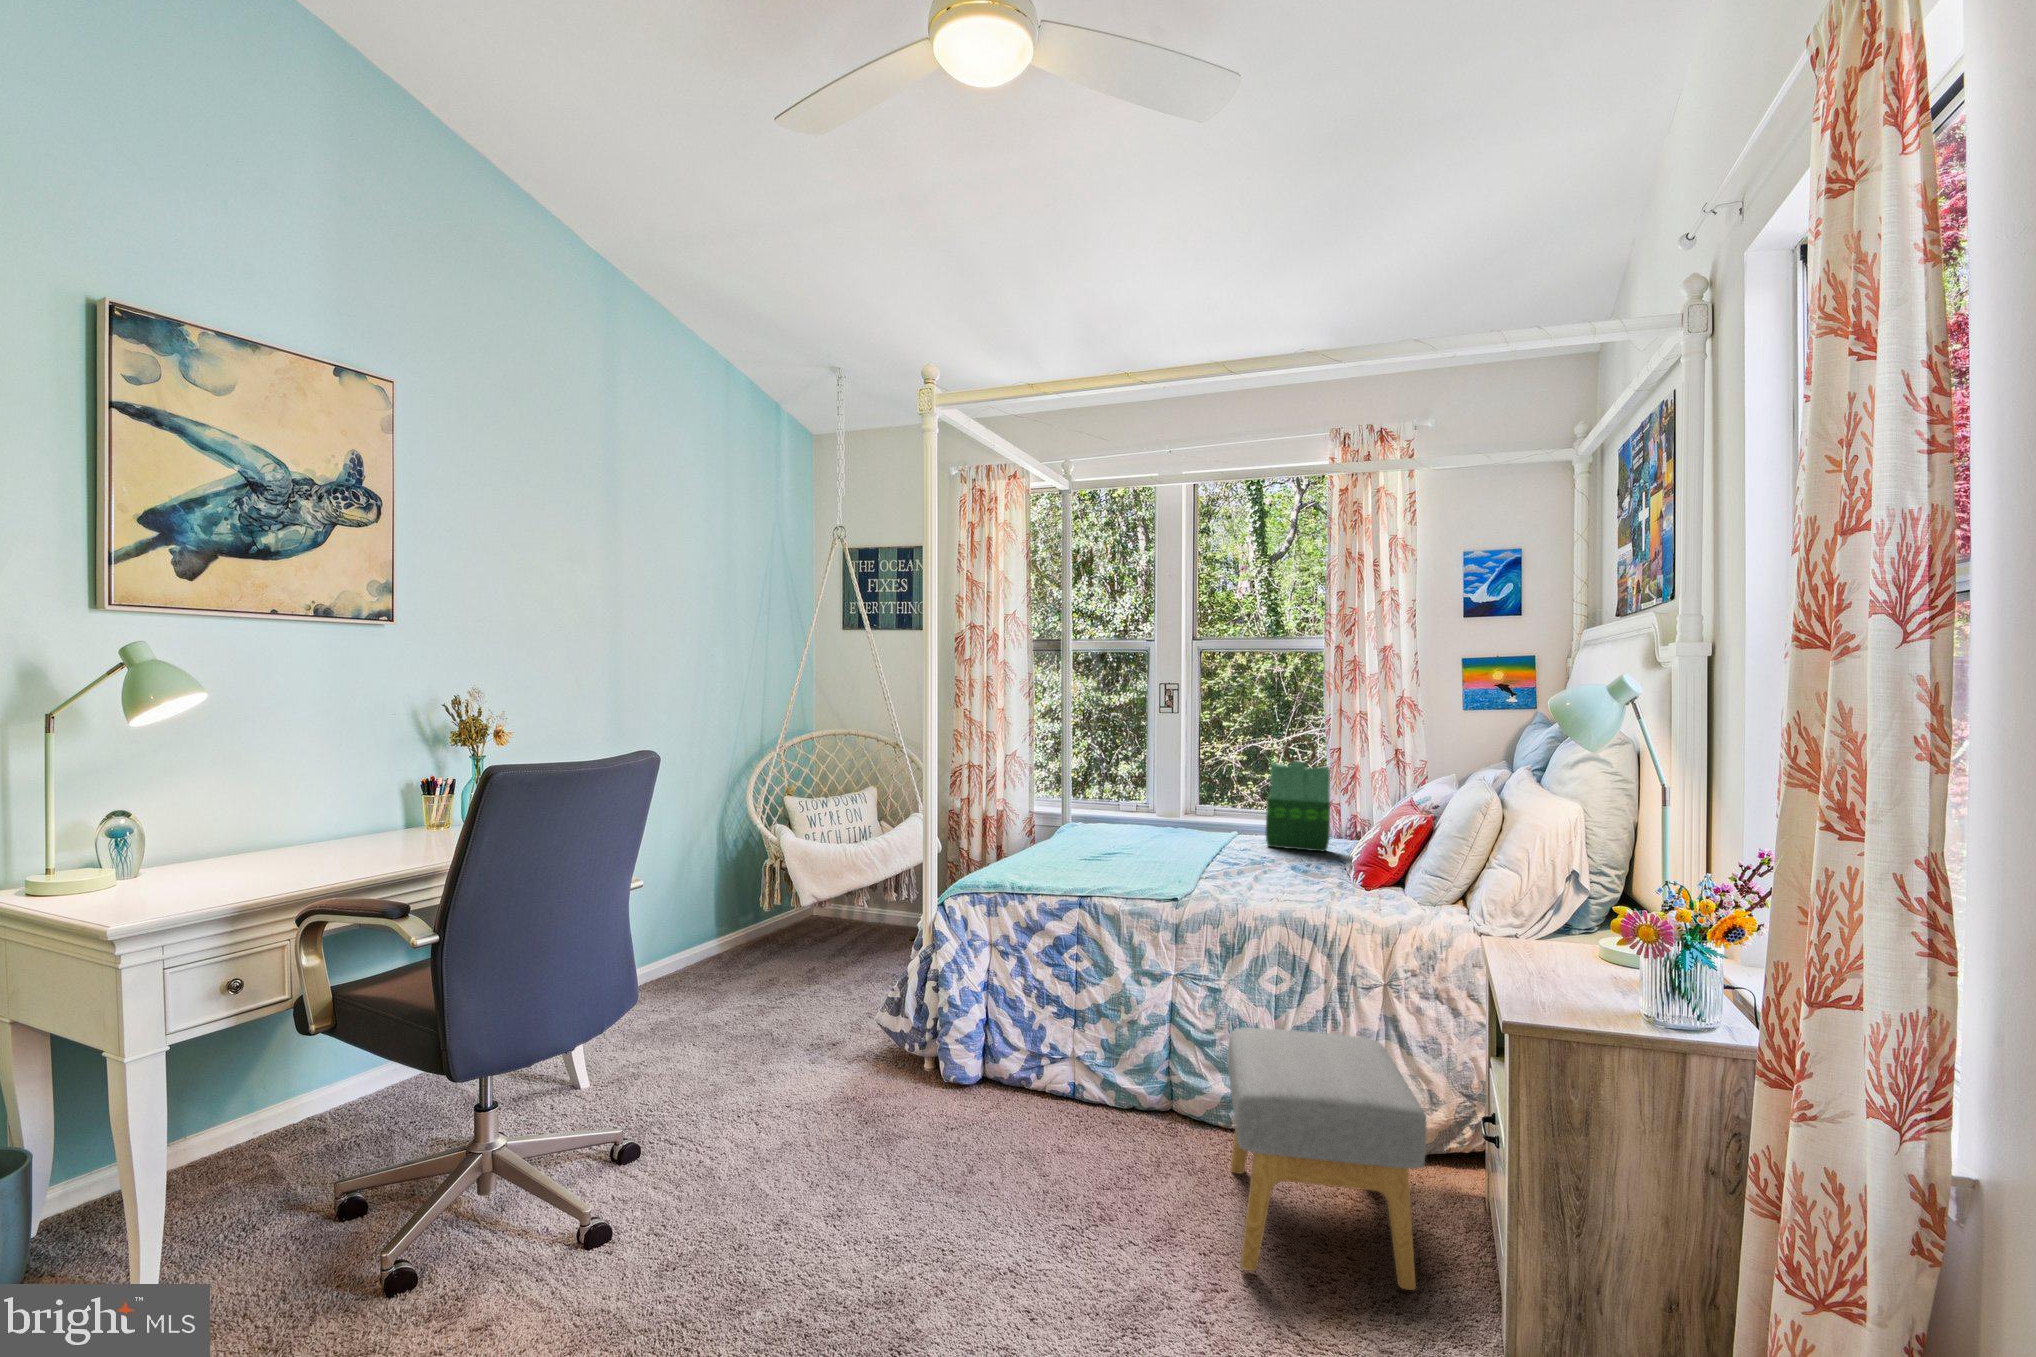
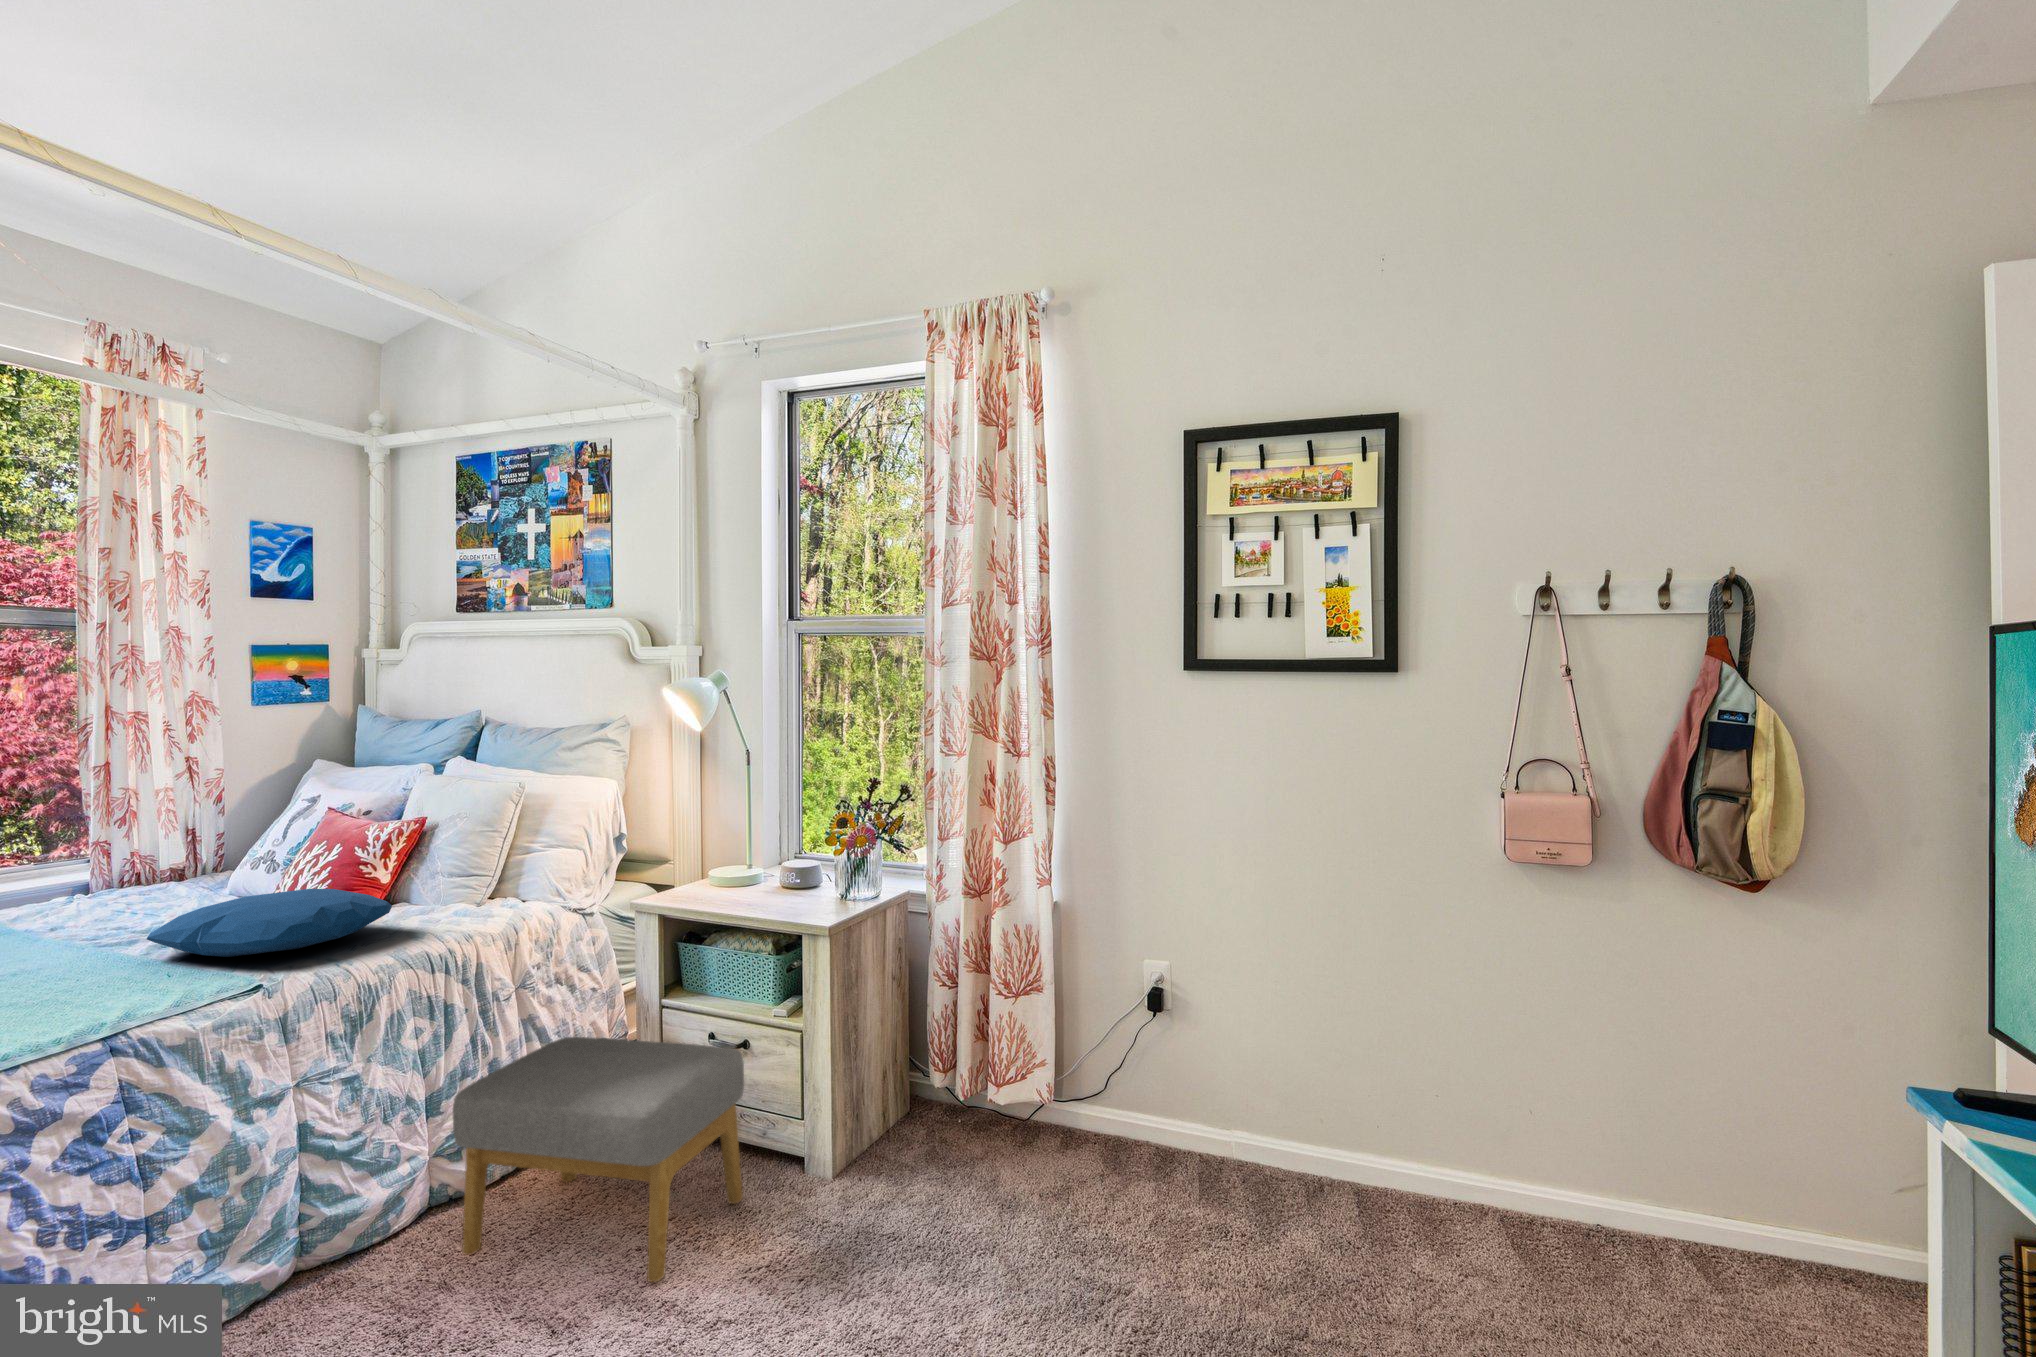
tote bag: present [1266,737,1330,851] -> none [68,757,181,916]
pillow: none [1188,843,1319,886] -> present [147,889,392,957]

